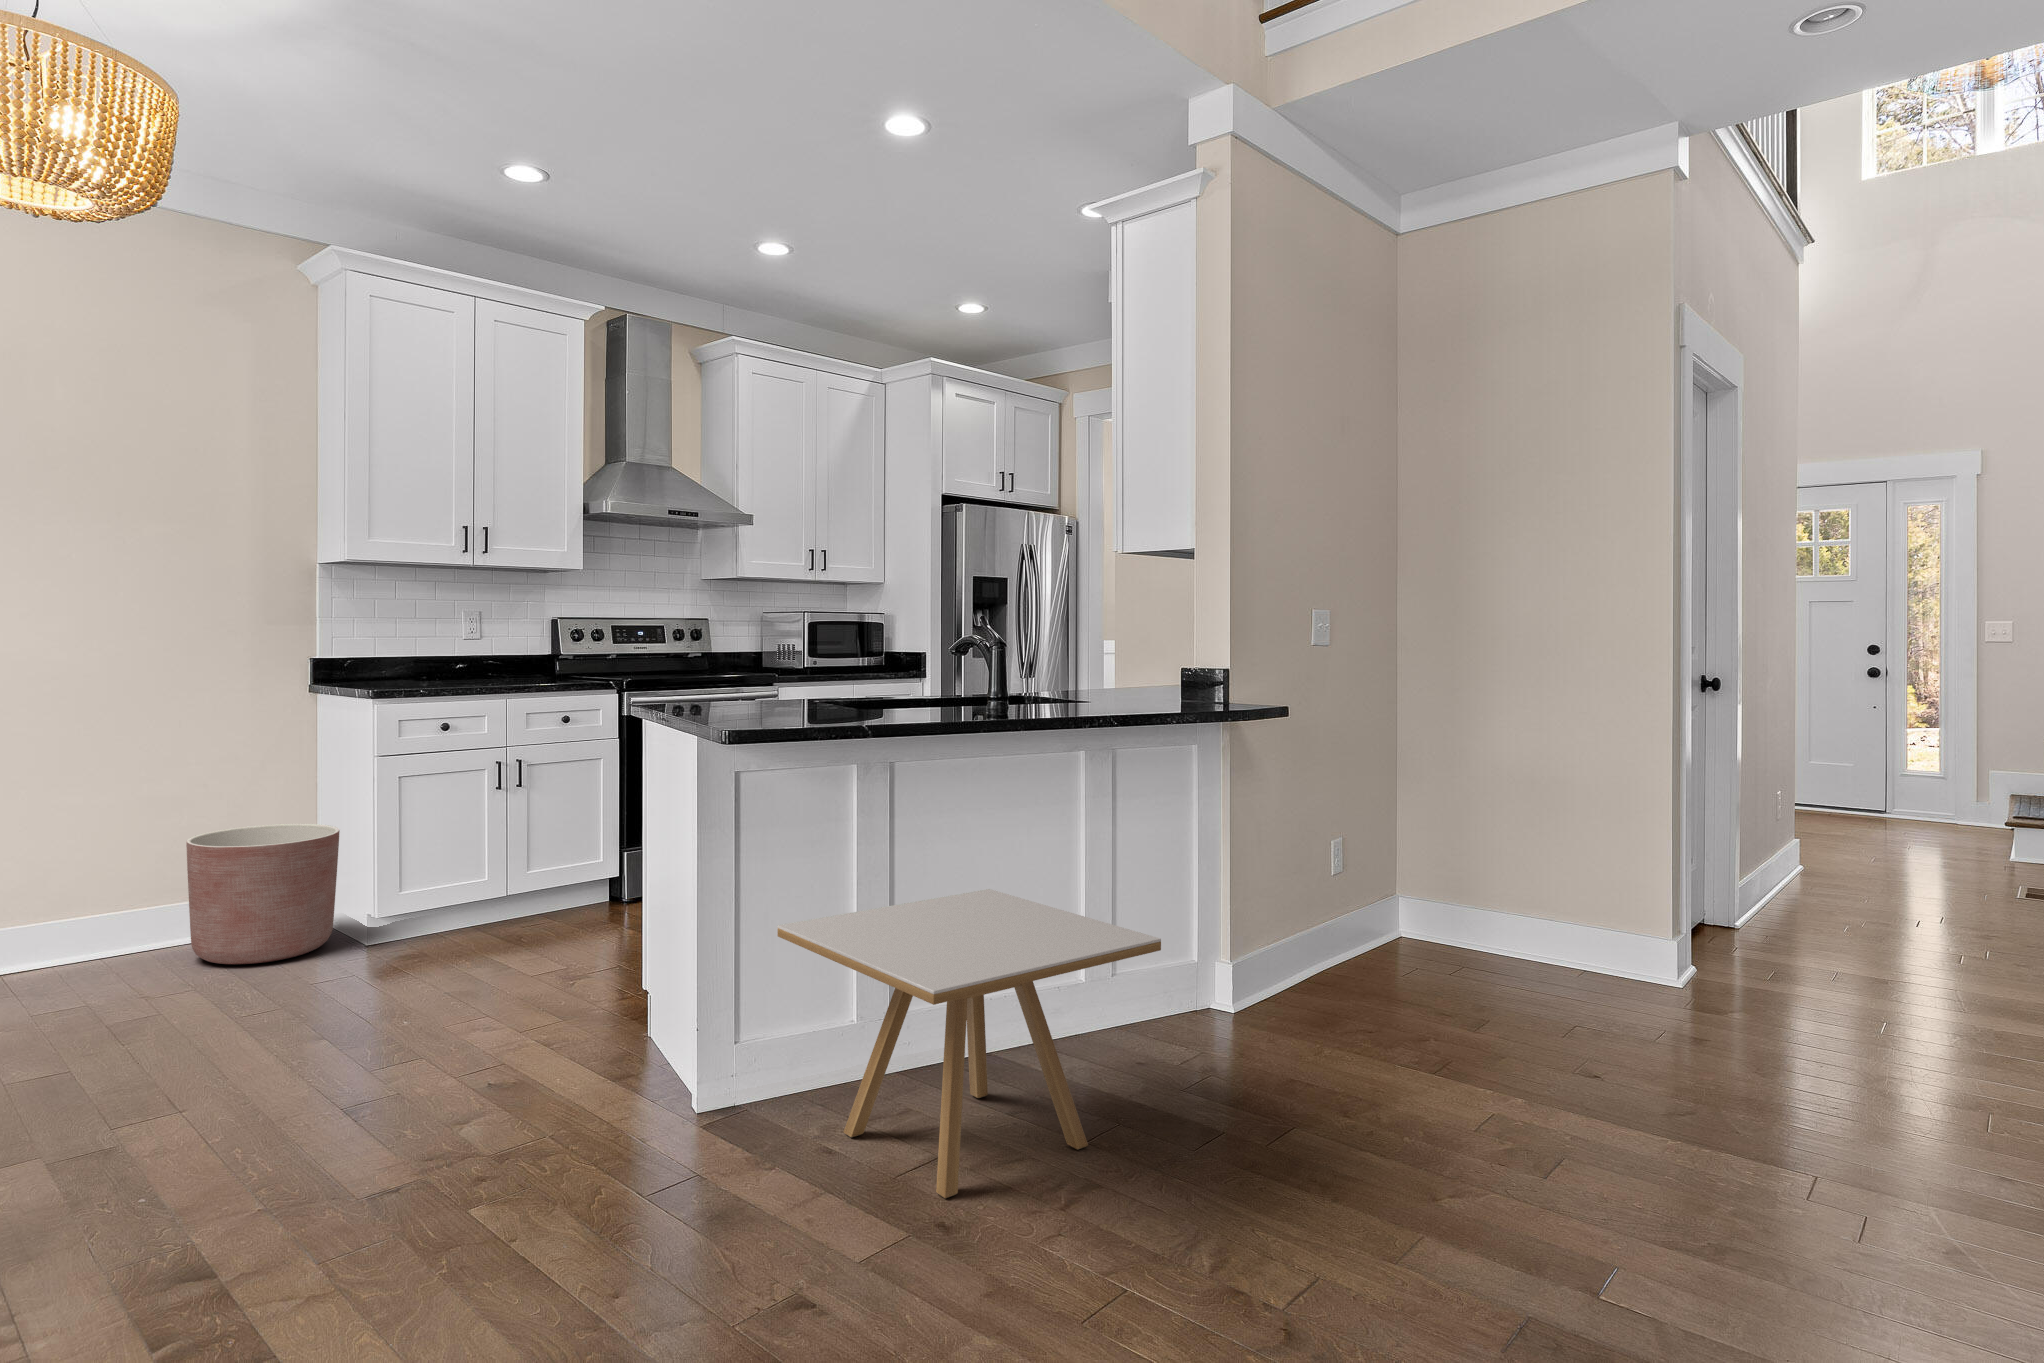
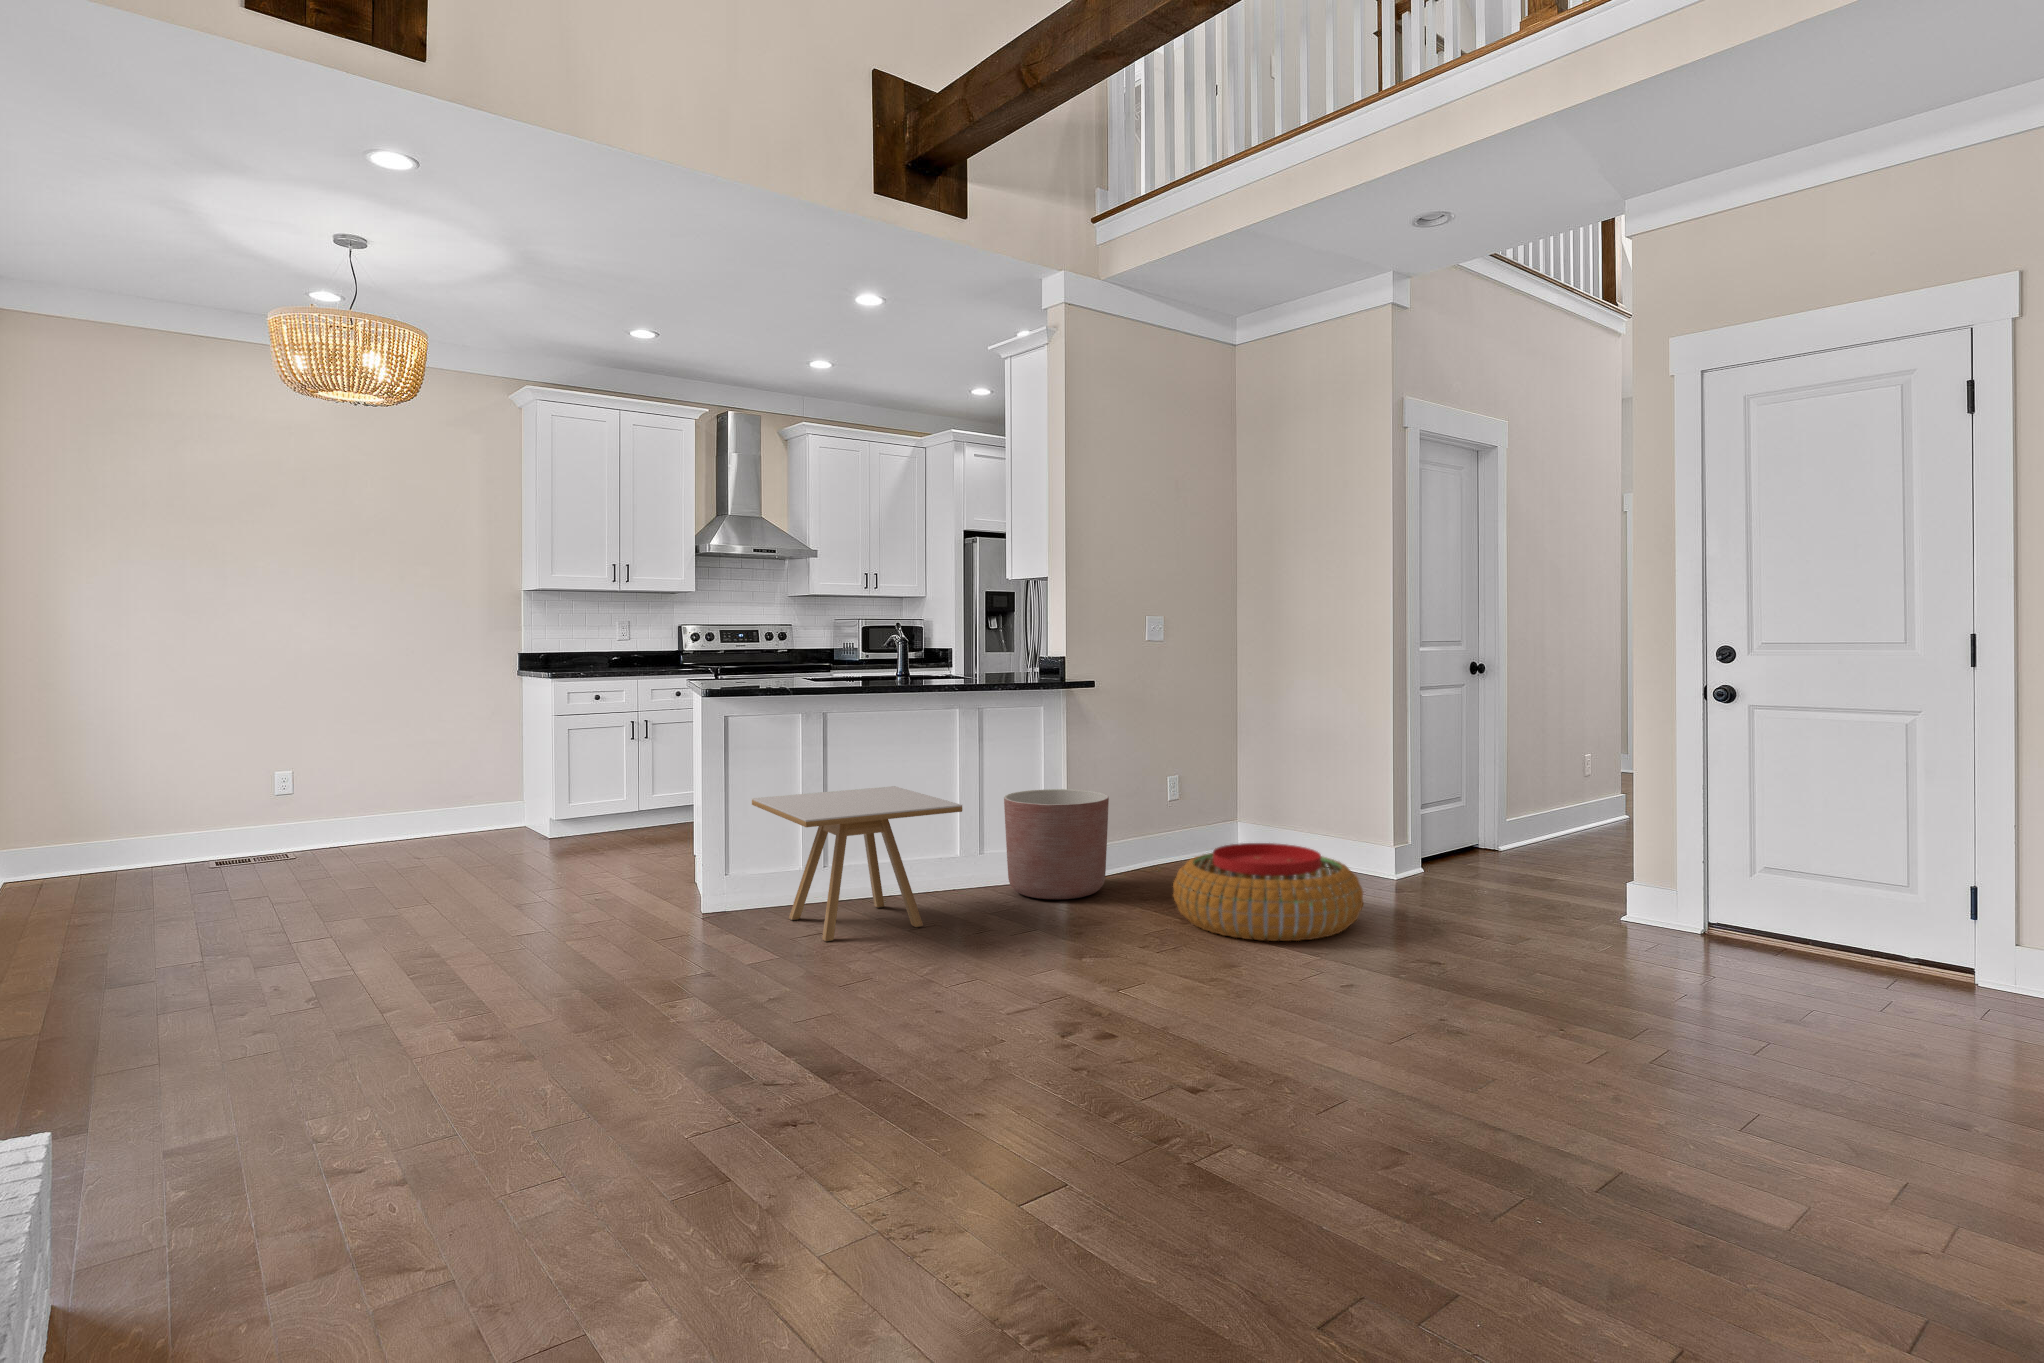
planter: present [186,824,340,964] -> present [1004,789,1109,899]
pouf: none [1463,977,1802,1166] -> present [1173,843,1363,941]

